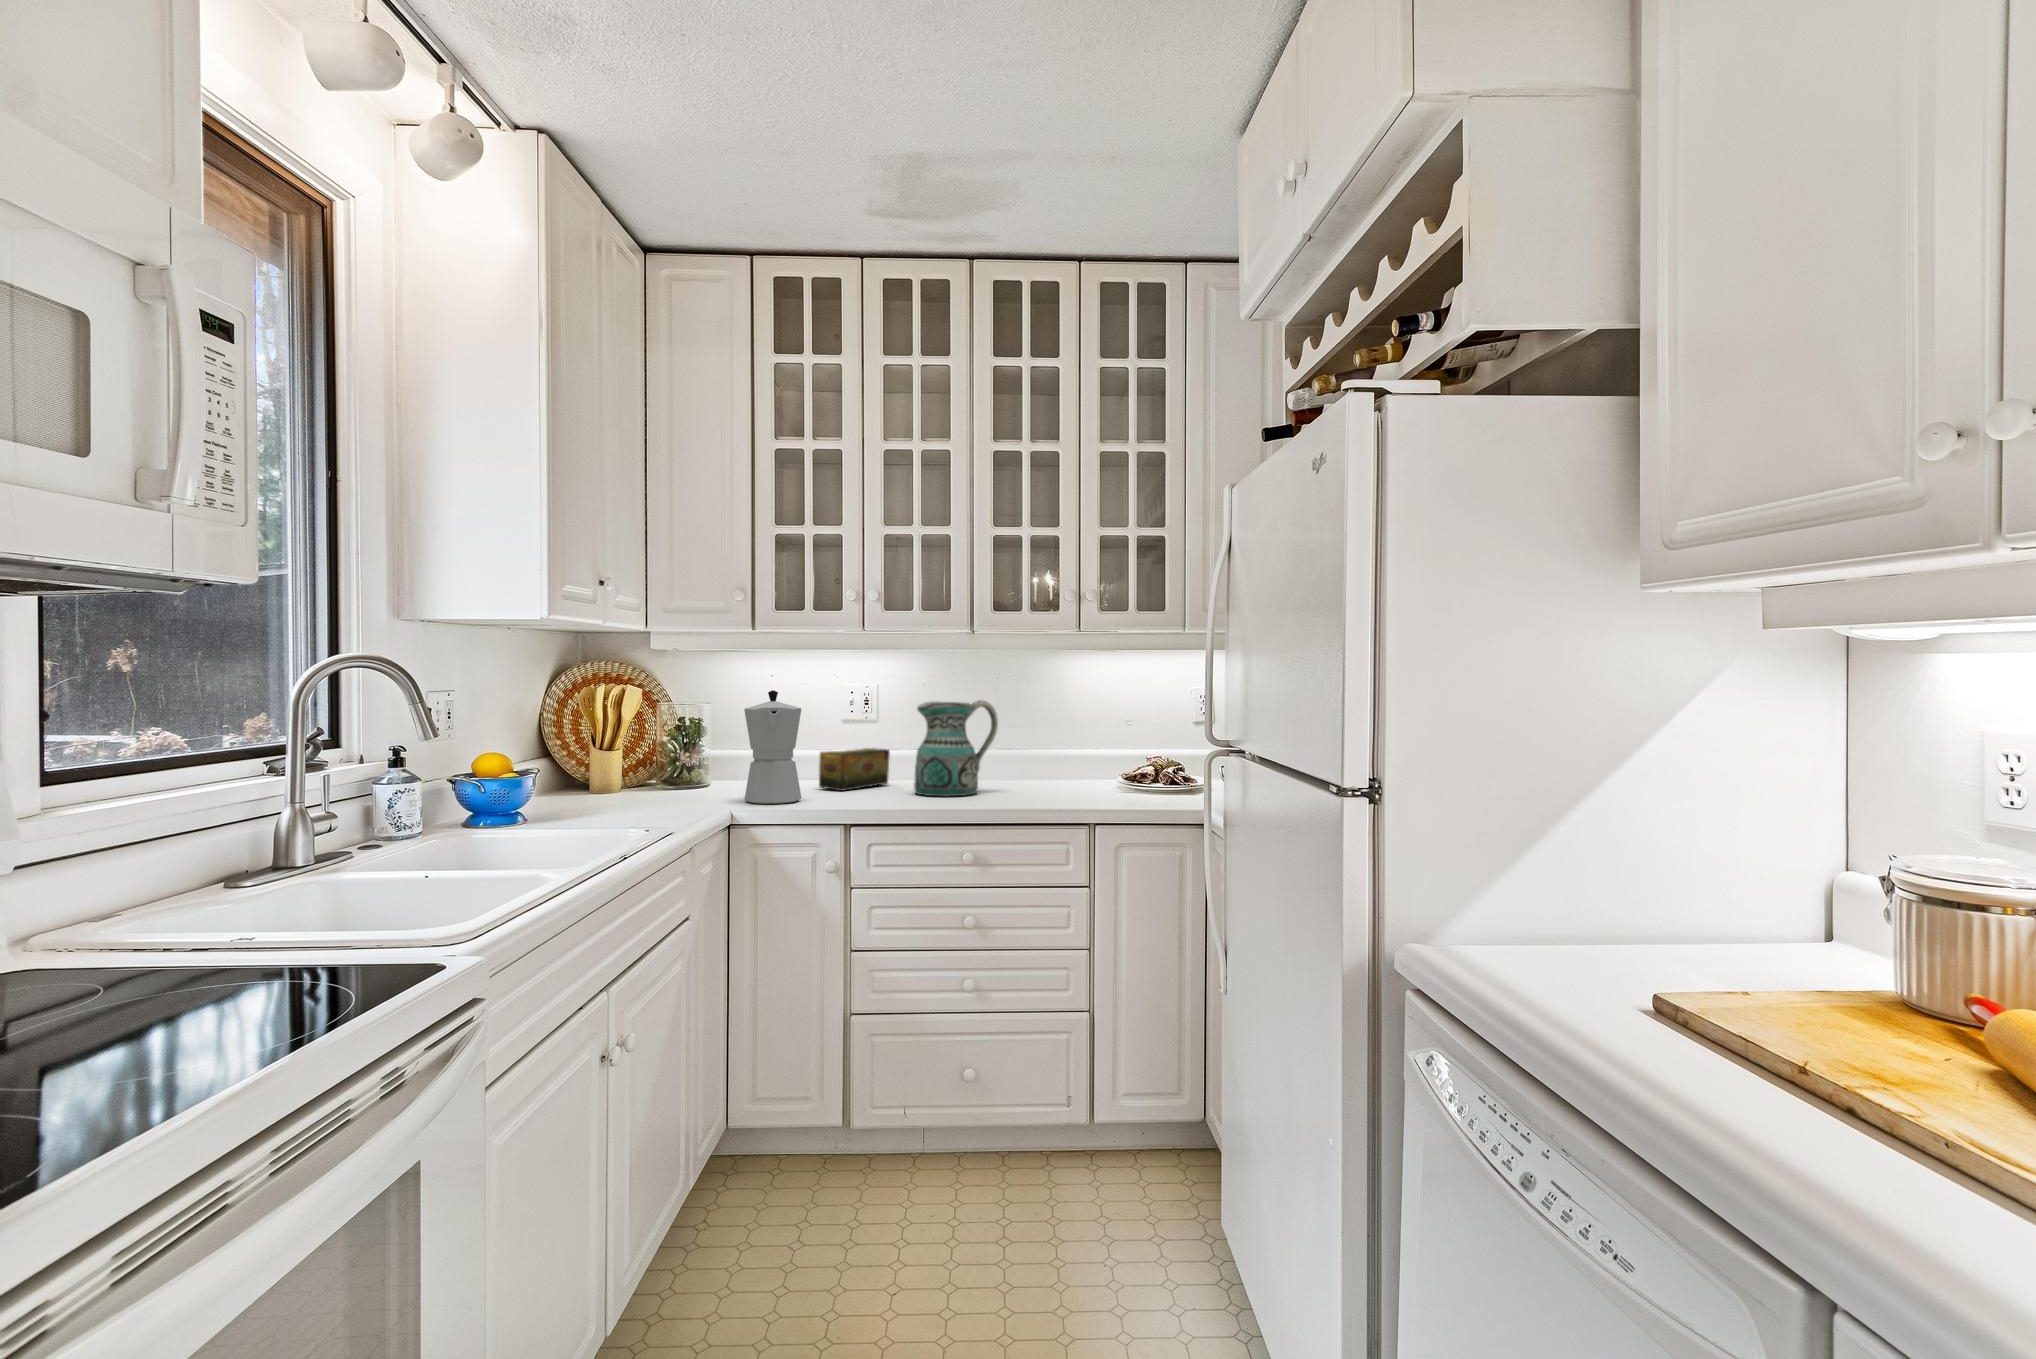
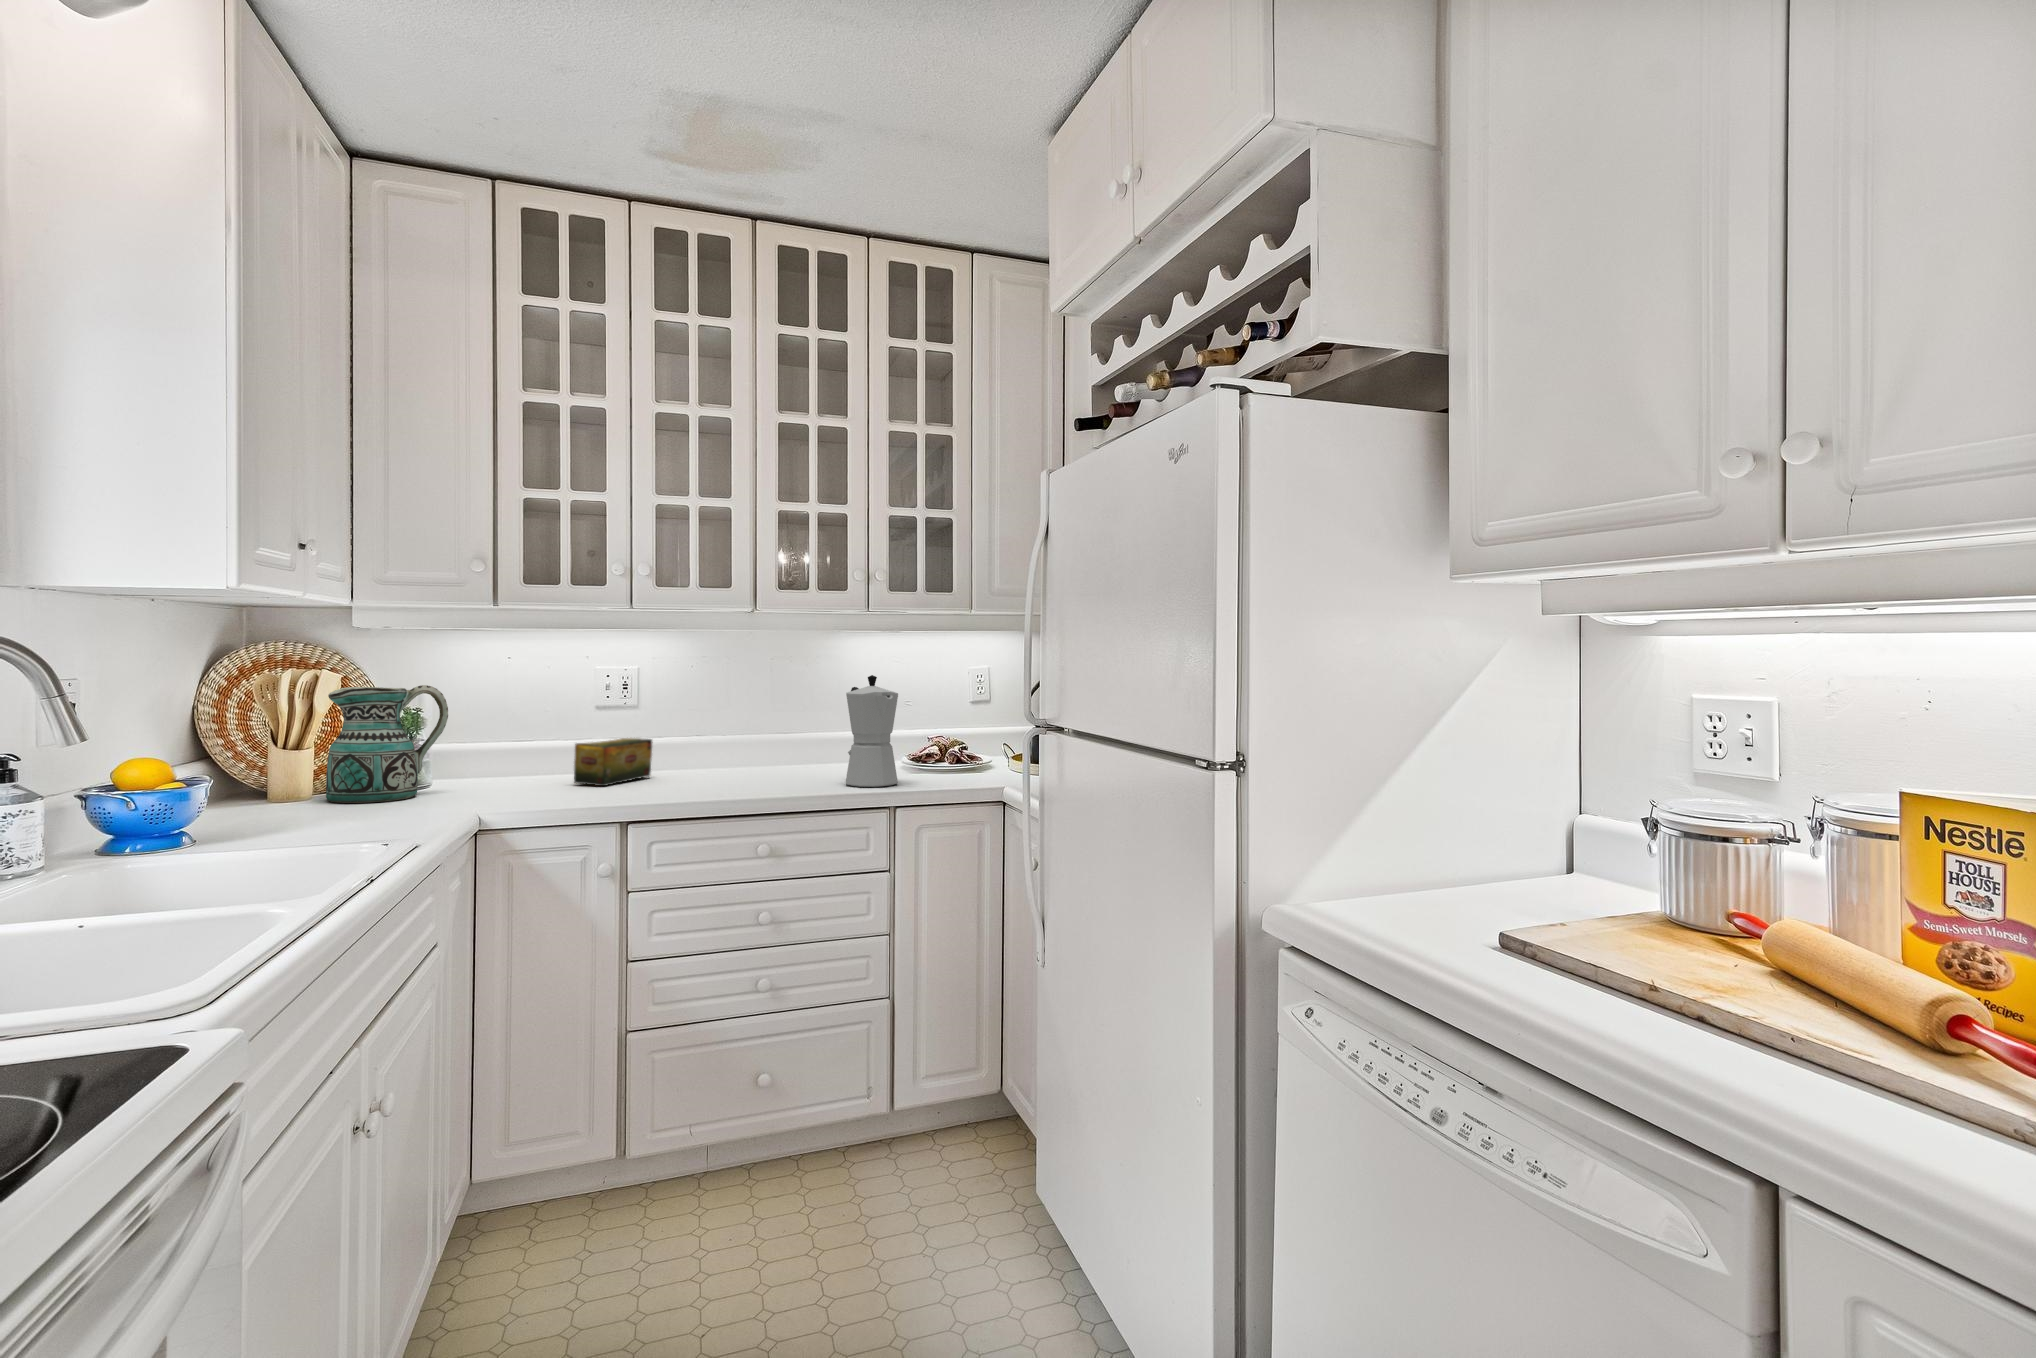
moka pot: present [744,690,801,804] -> present [846,675,898,787]
ceramic pitcher: present [914,700,998,796] -> present [326,685,448,803]

